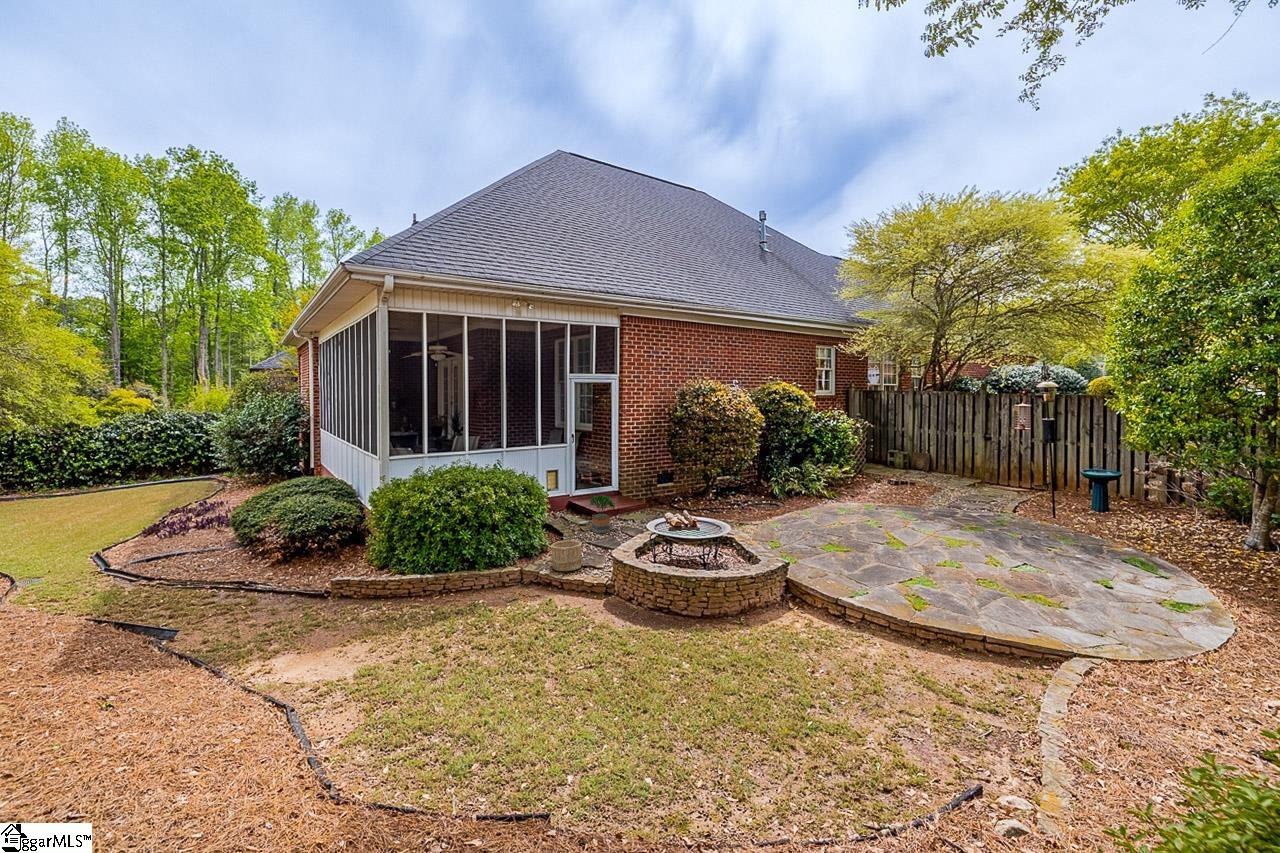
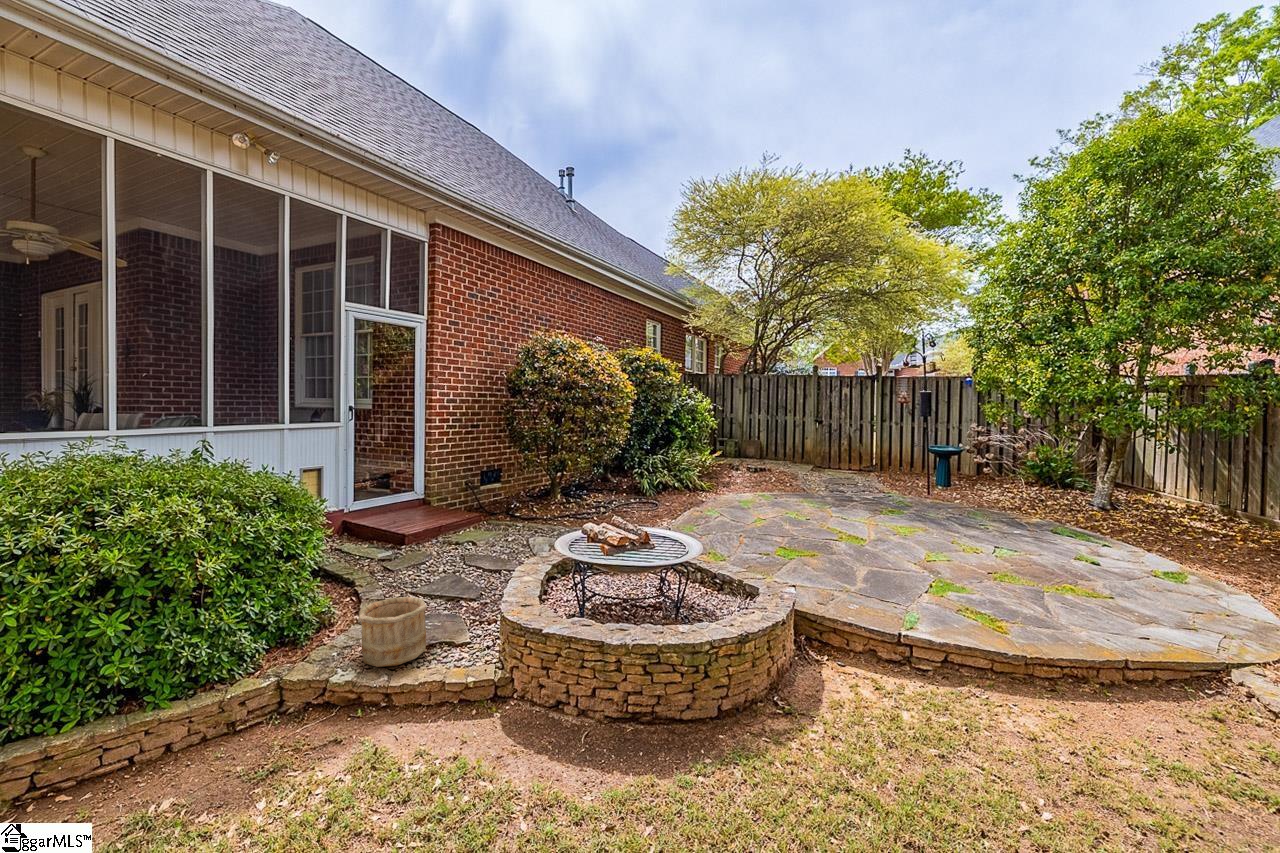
potted tree: present [590,496,615,534] -> none [399,506,451,574]

